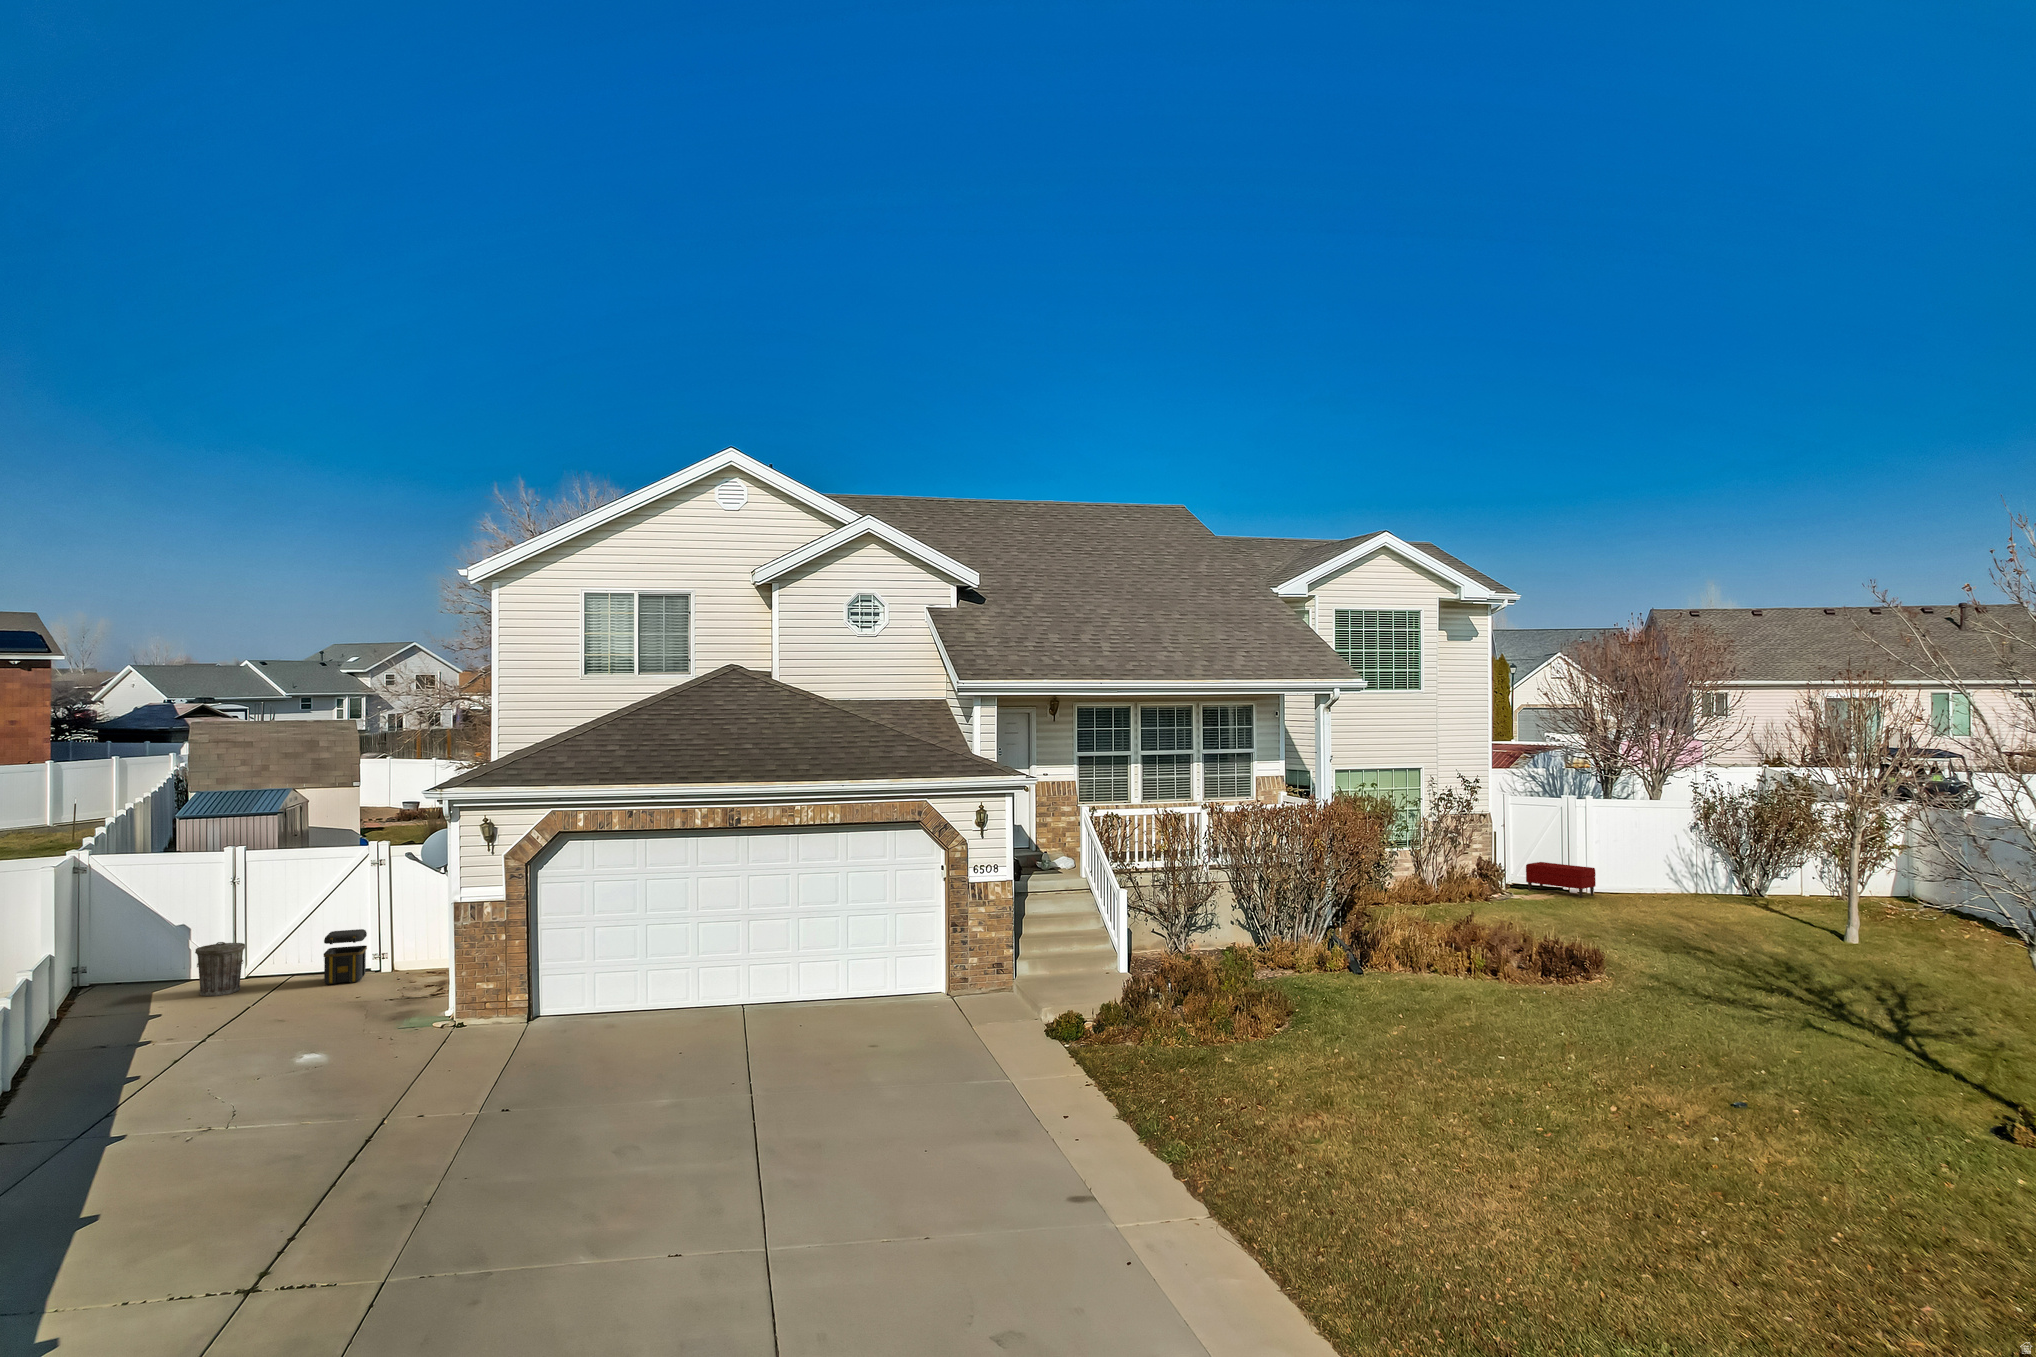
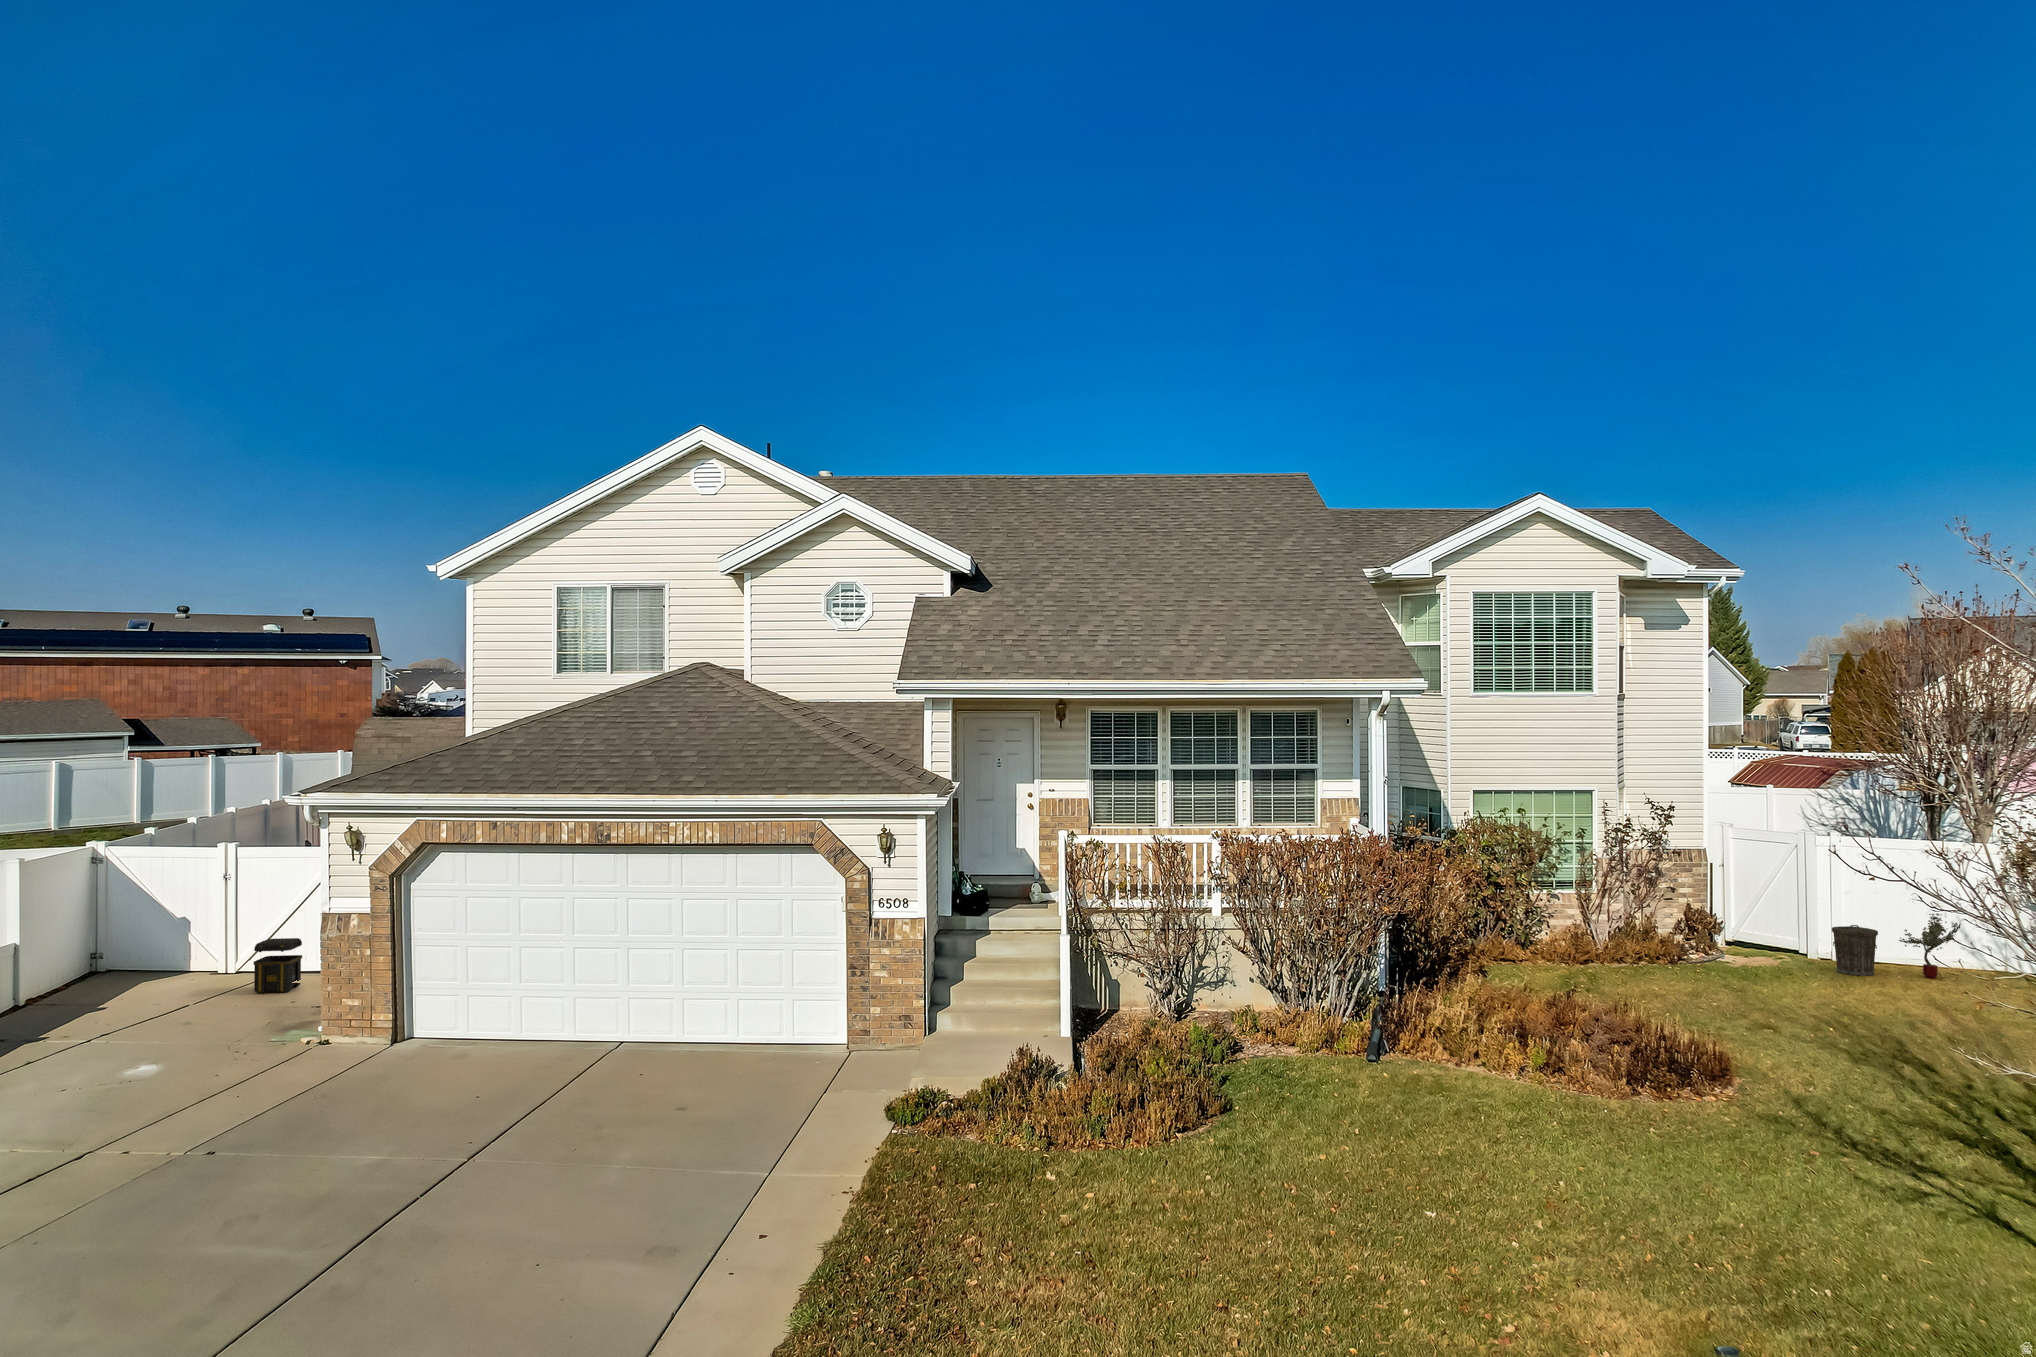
potted tree: none [1651,849,1694,897] -> present [1899,913,1961,978]
bench: present [1526,862,1596,898] -> none [1720,922,1815,973]
trash can: present [195,942,245,996] -> present [1832,925,1878,976]

